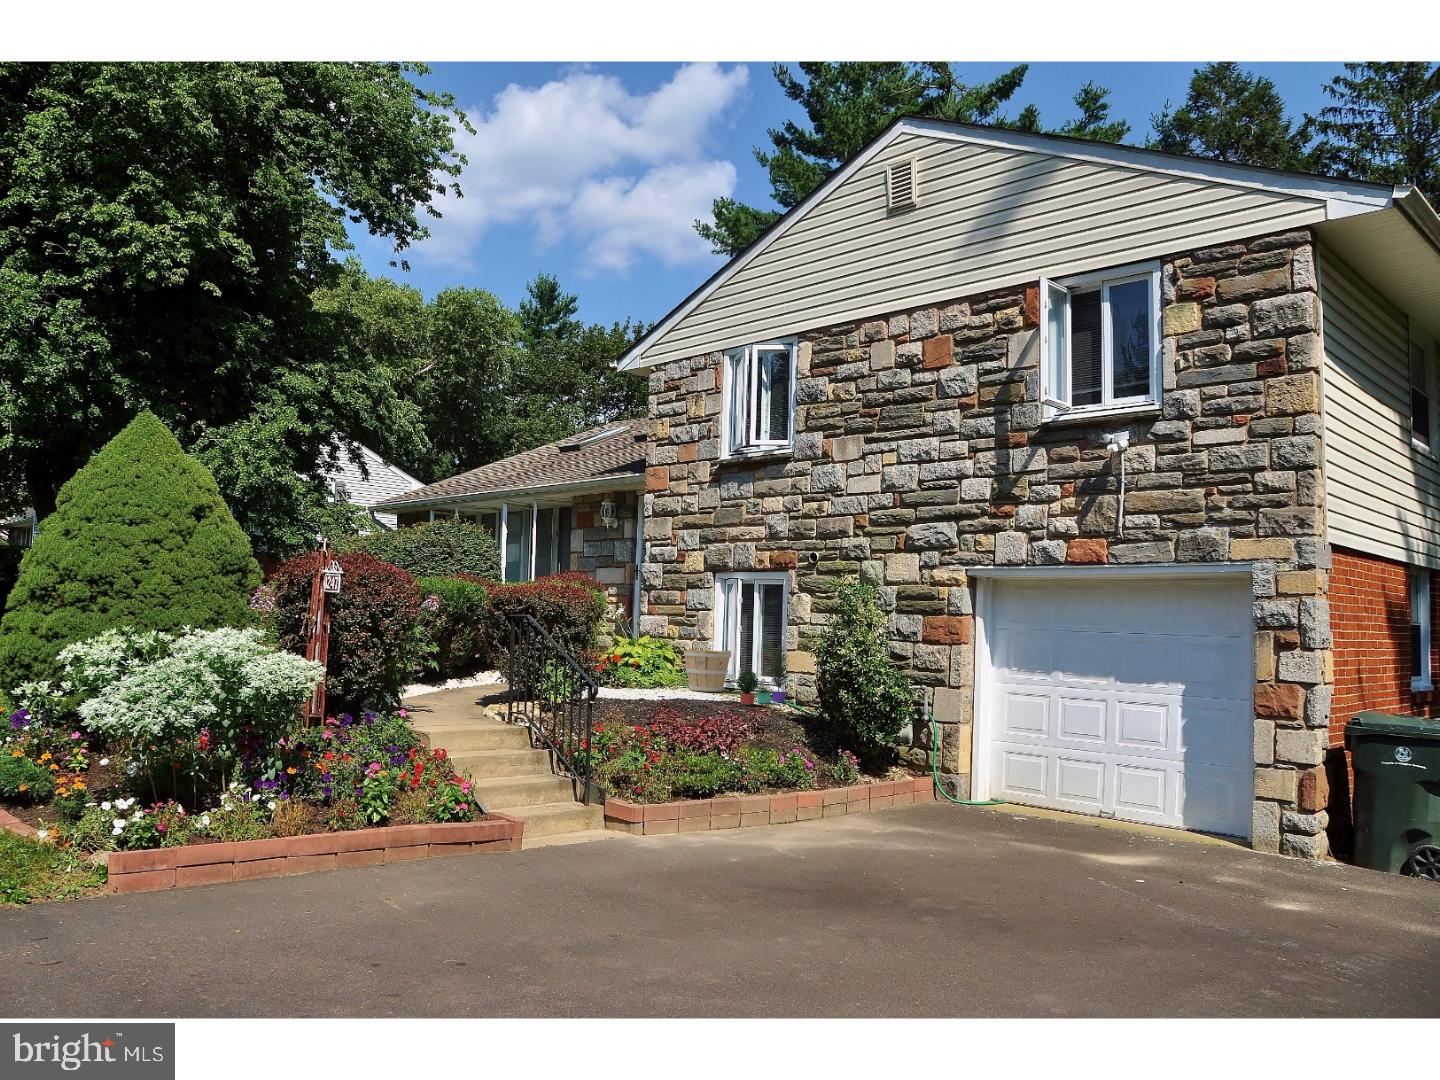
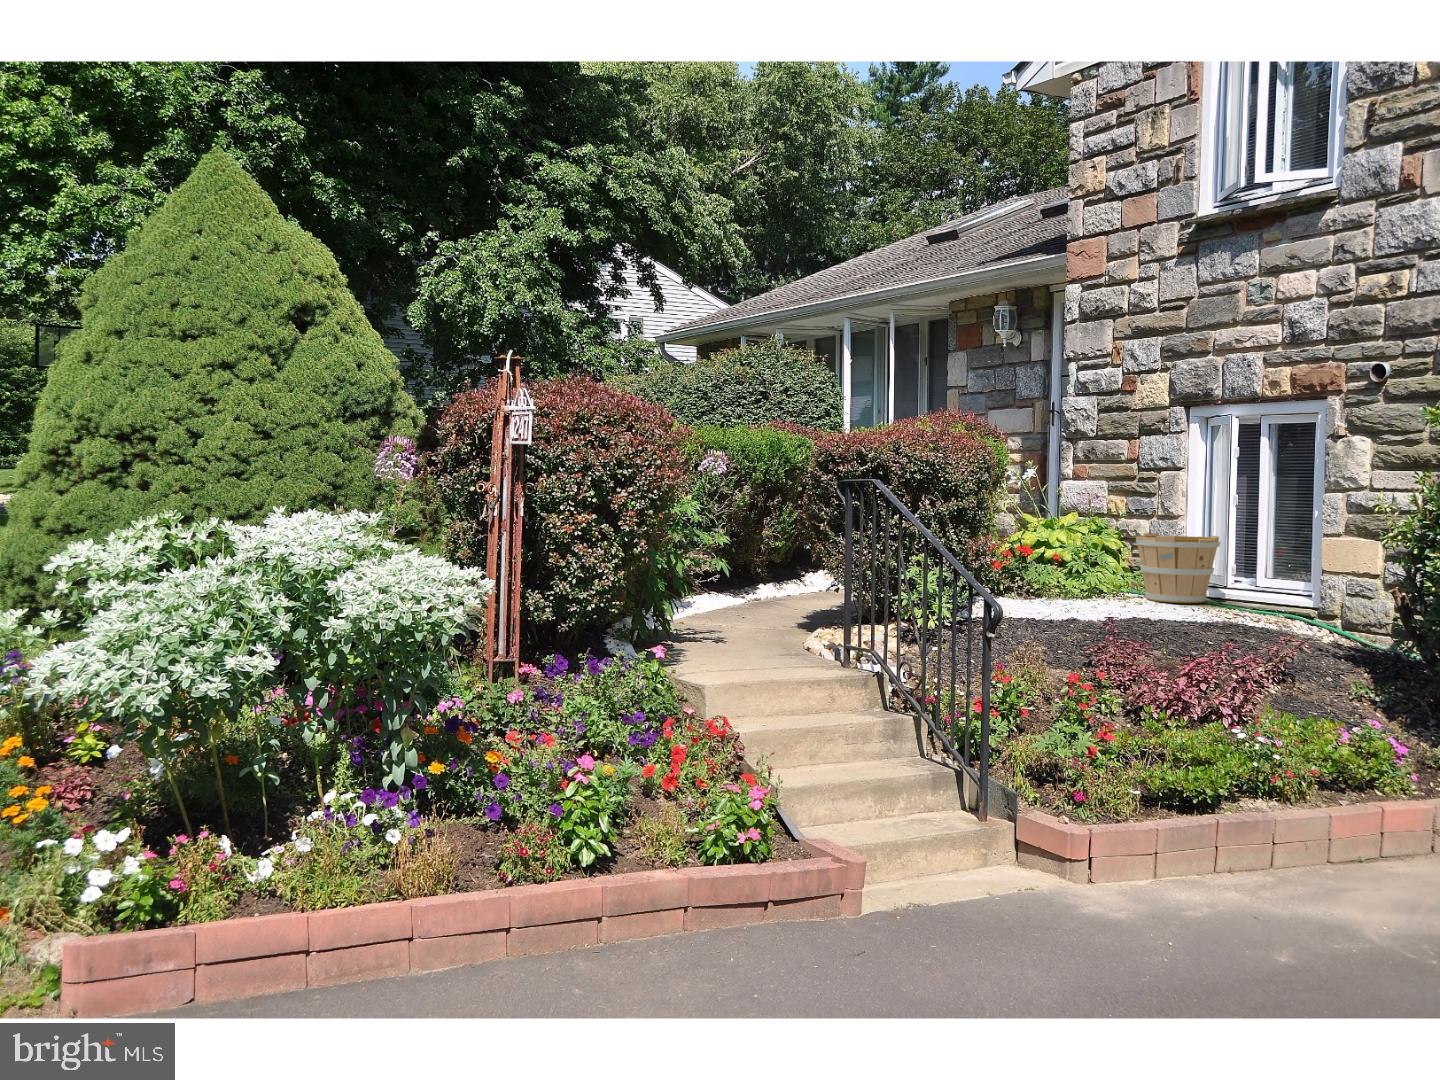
potted plant: present [736,645,789,705] -> none [1232,527,1335,630]

